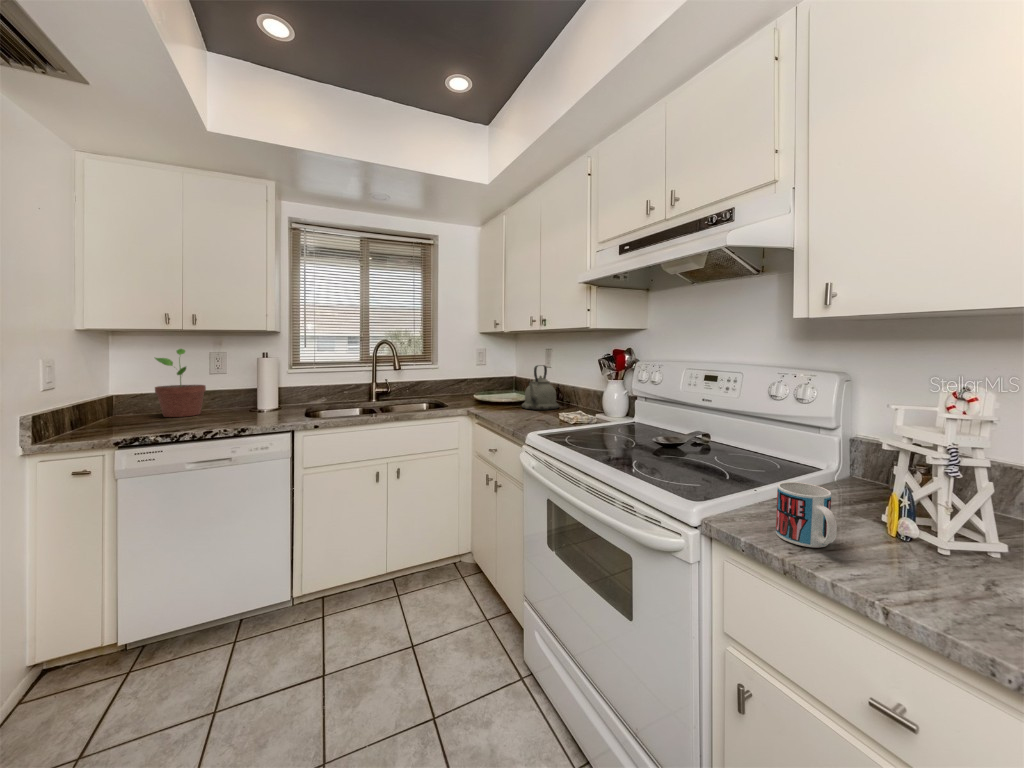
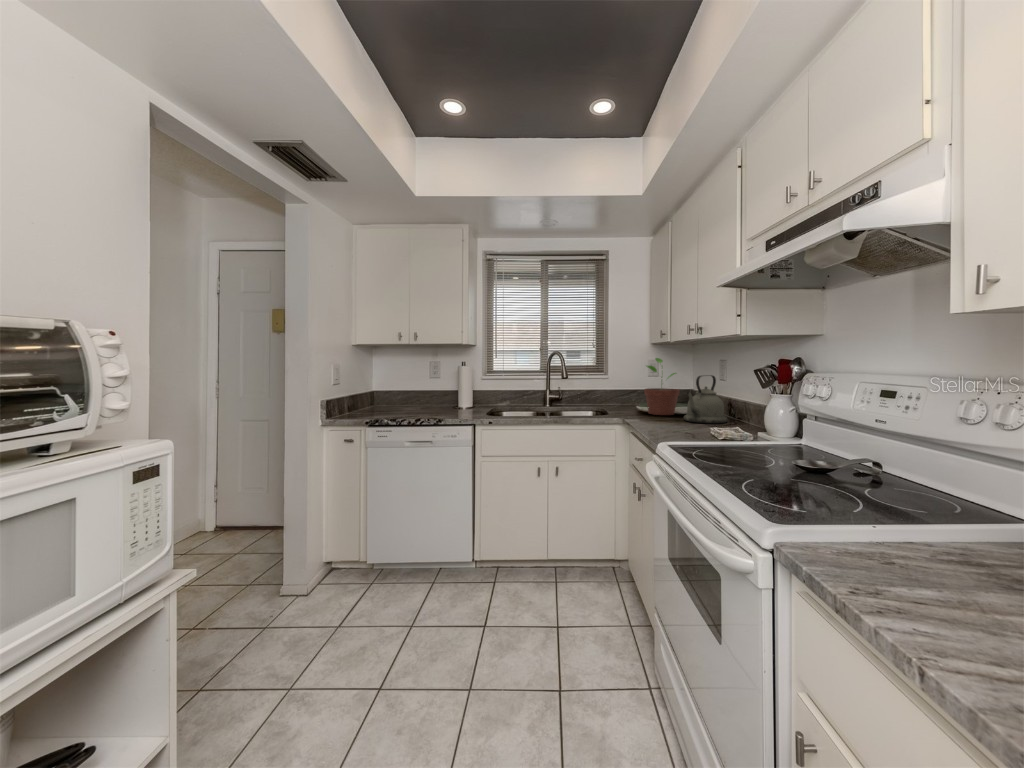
potted plant: present [155,349,206,417] -> present [644,358,679,415]
mug: present [776,482,837,548] -> none [858,518,928,598]

